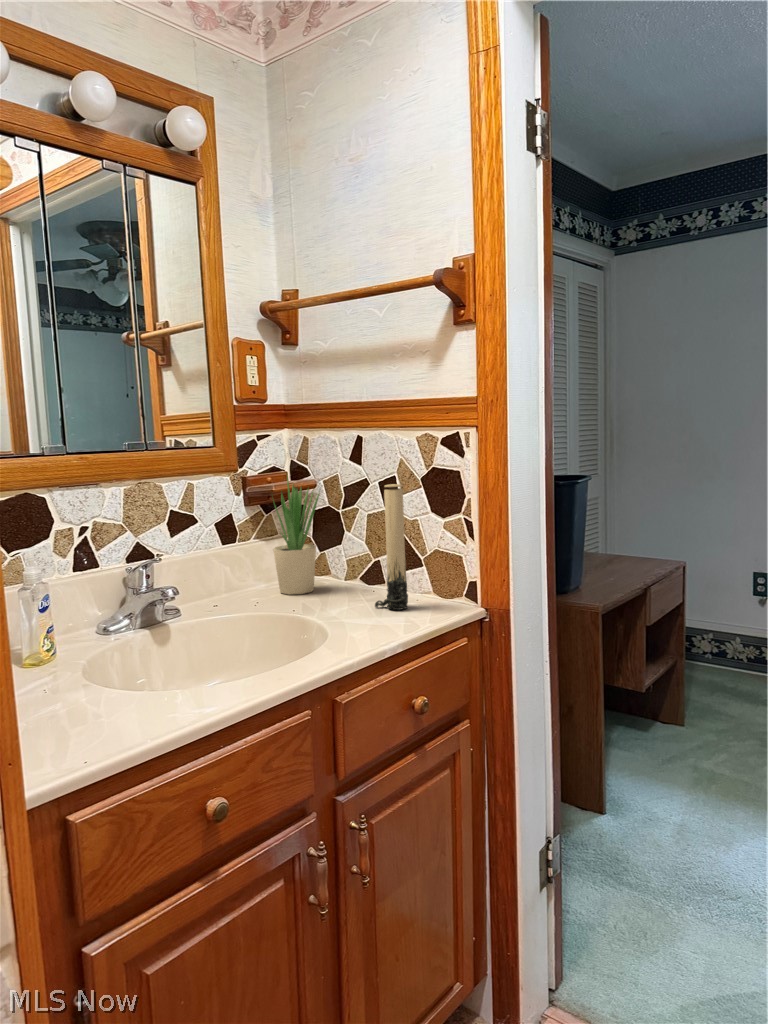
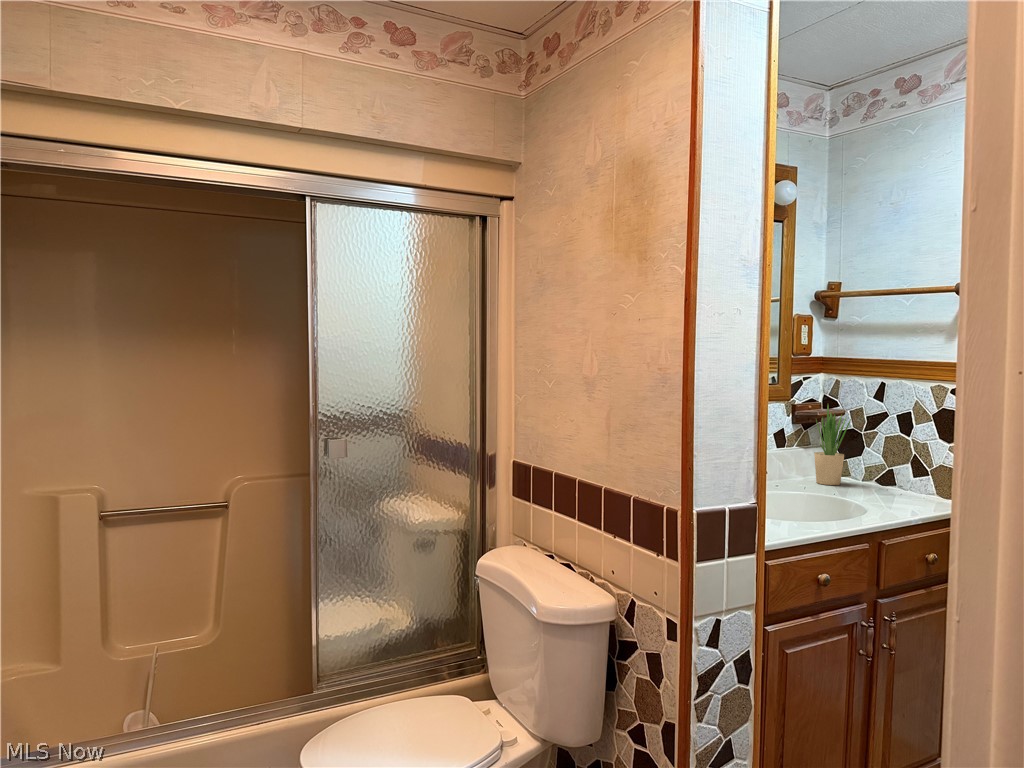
candle: present [375,484,408,610] -> none [893,417,921,500]

